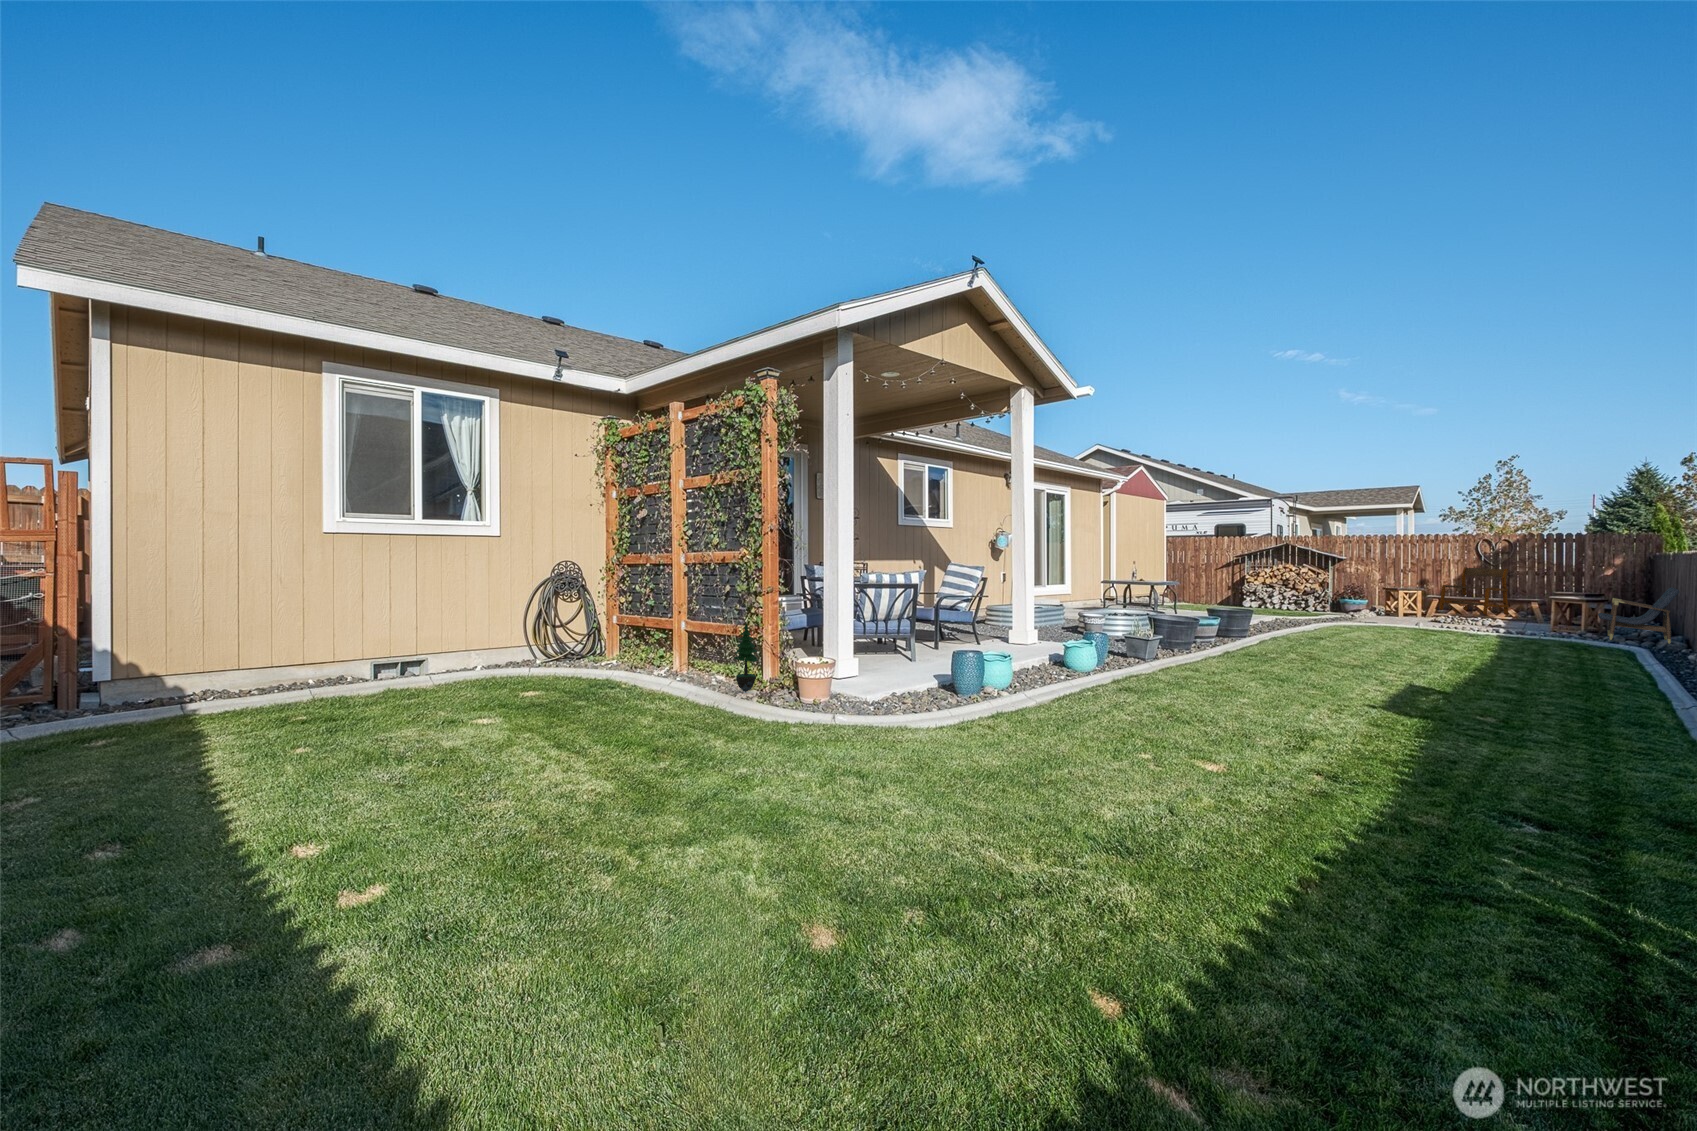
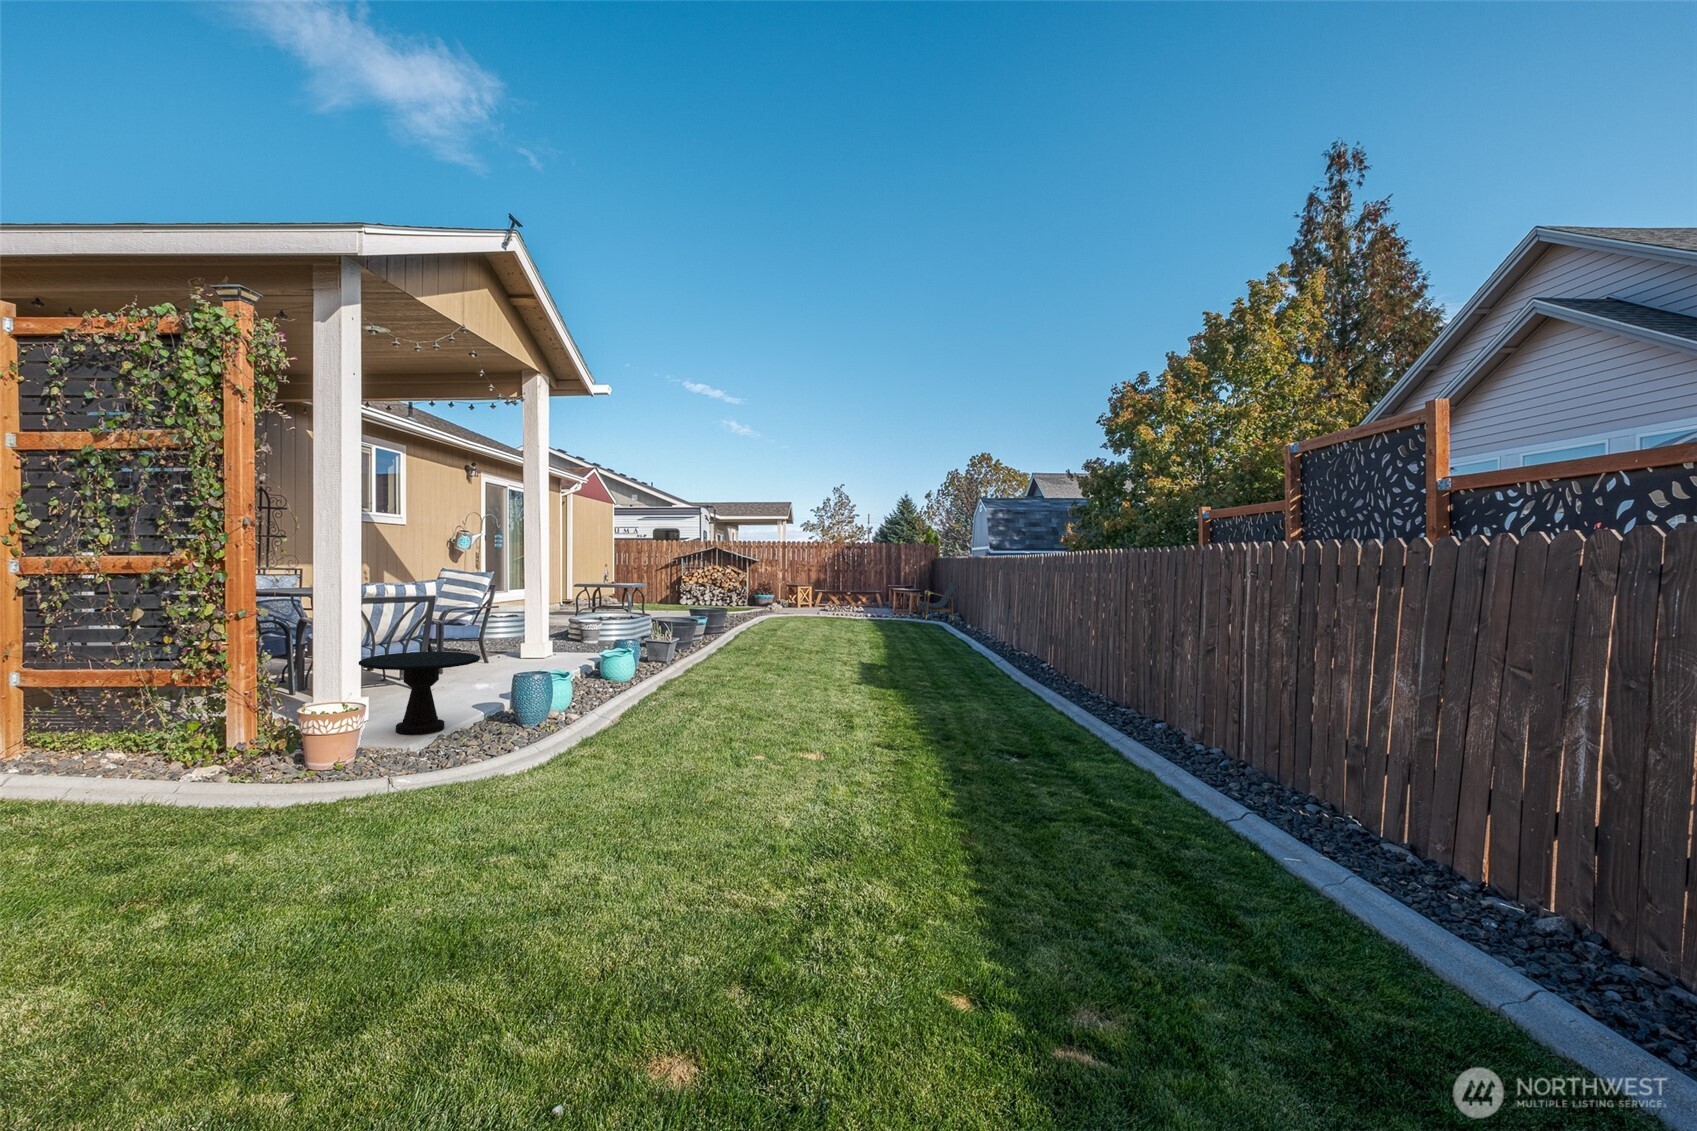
bench: present [1439,567,1509,614] -> none [821,568,862,604]
potted tree: present [734,624,758,692] -> none [163,665,213,771]
side table: none [850,627,933,691] -> present [359,651,480,735]

